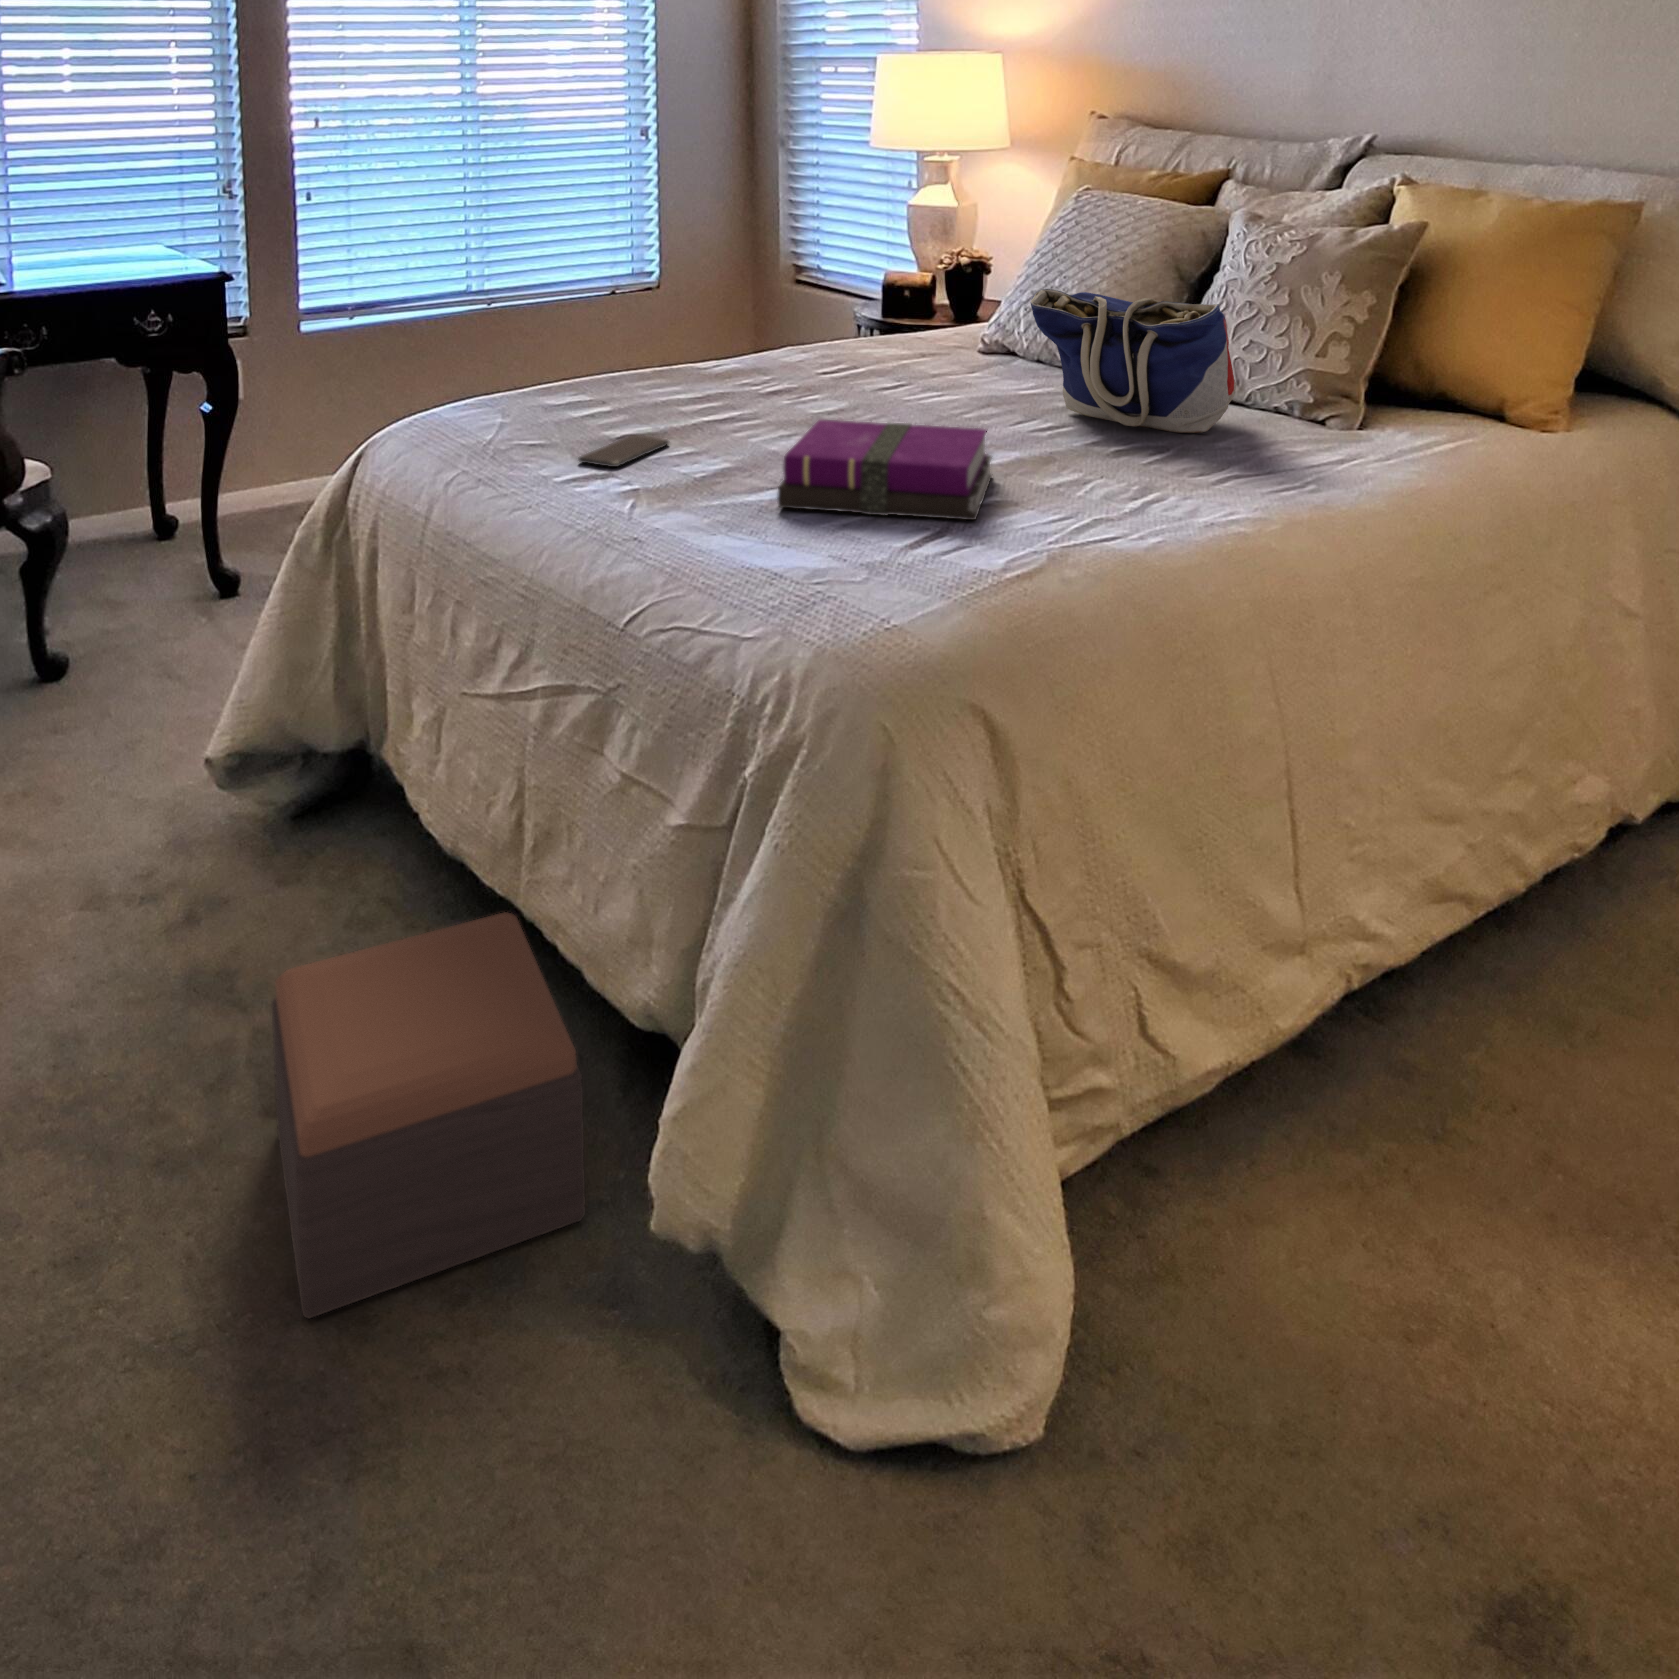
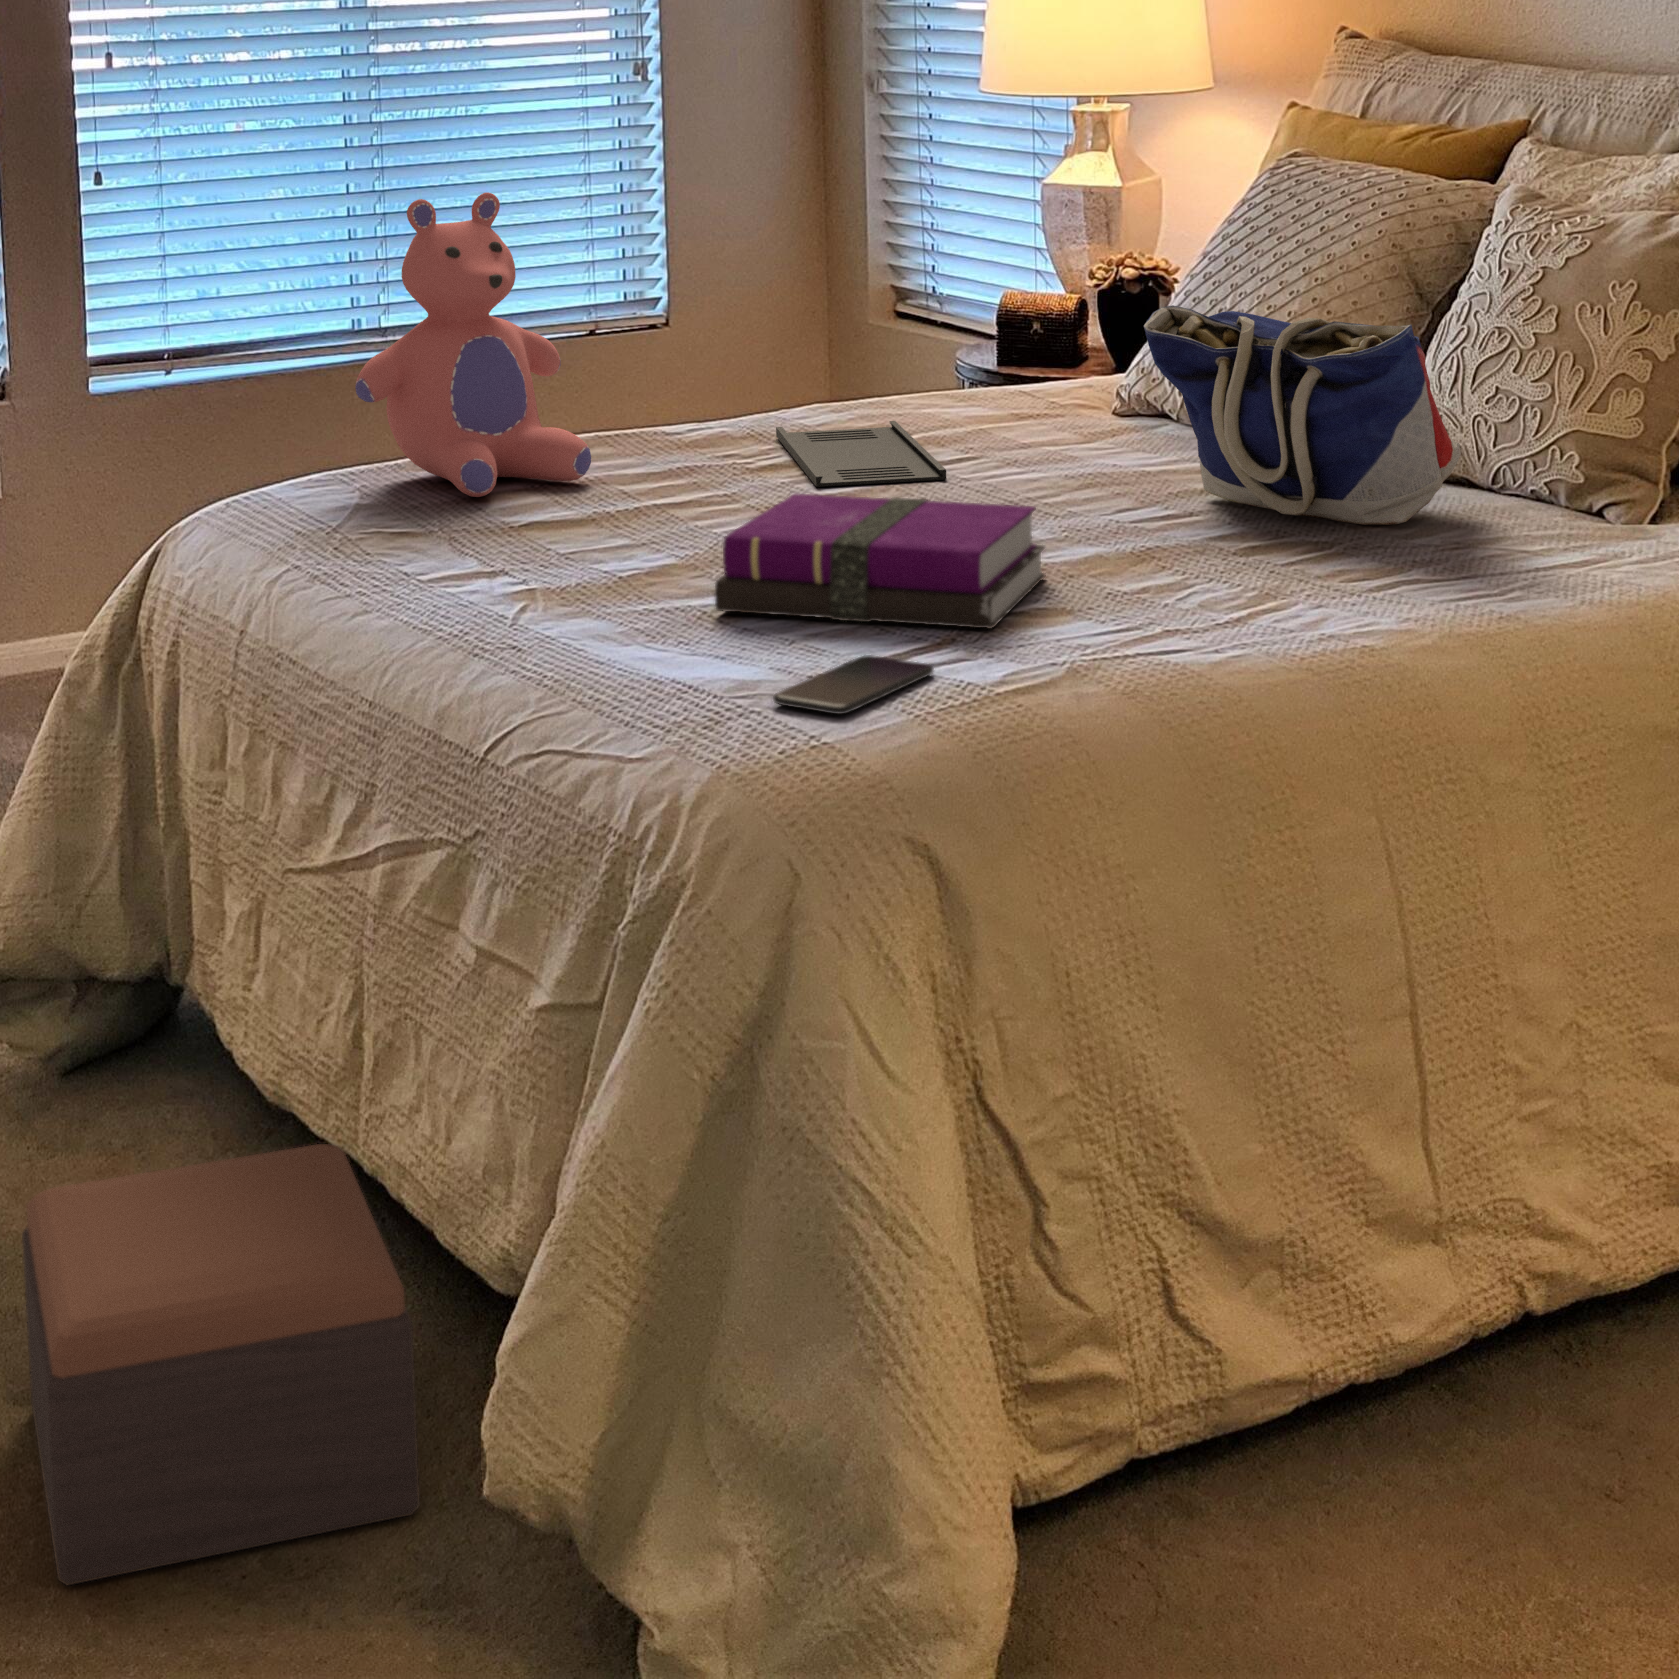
teddy bear: none [502,211,660,415] -> present [356,192,591,497]
tray: none [771,357,893,406] -> present [776,421,946,487]
smartphone: present [579,435,669,467] -> present [773,655,934,714]

